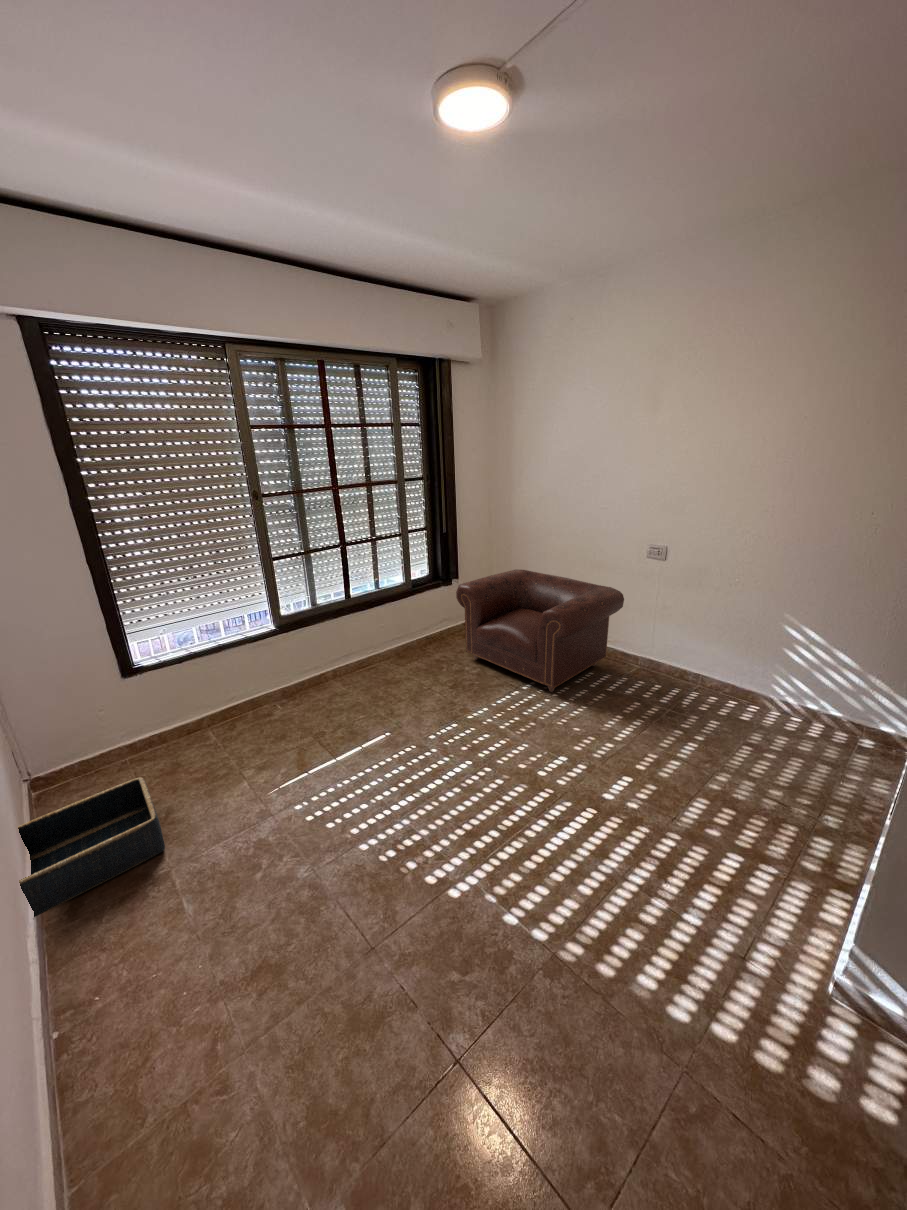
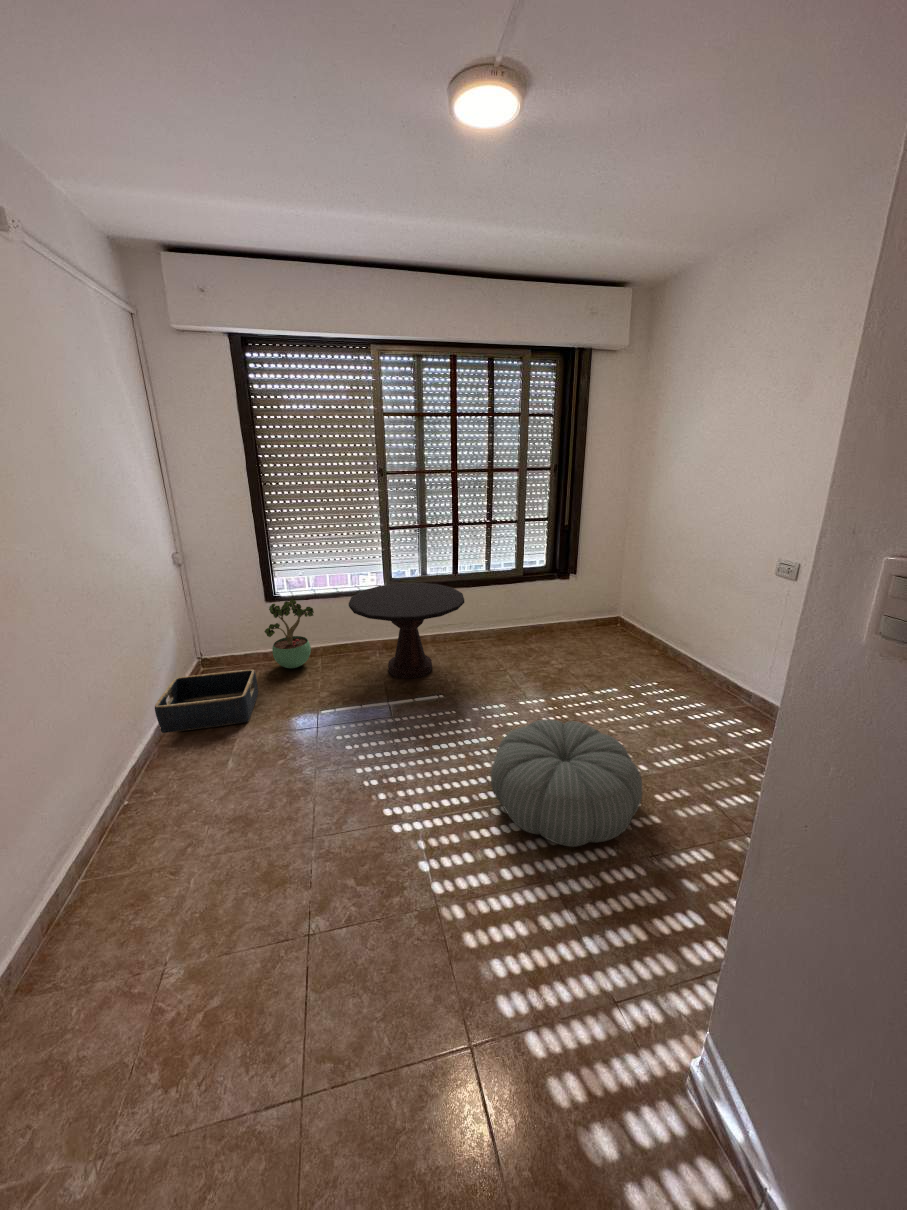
armchair: present [456,569,624,692] -> none [556,572,742,705]
side table: none [250,614,388,728] -> present [349,583,464,679]
potted plant: none [132,668,200,760] -> present [264,599,314,668]
pouf: none [506,719,652,840] -> present [491,719,642,847]

